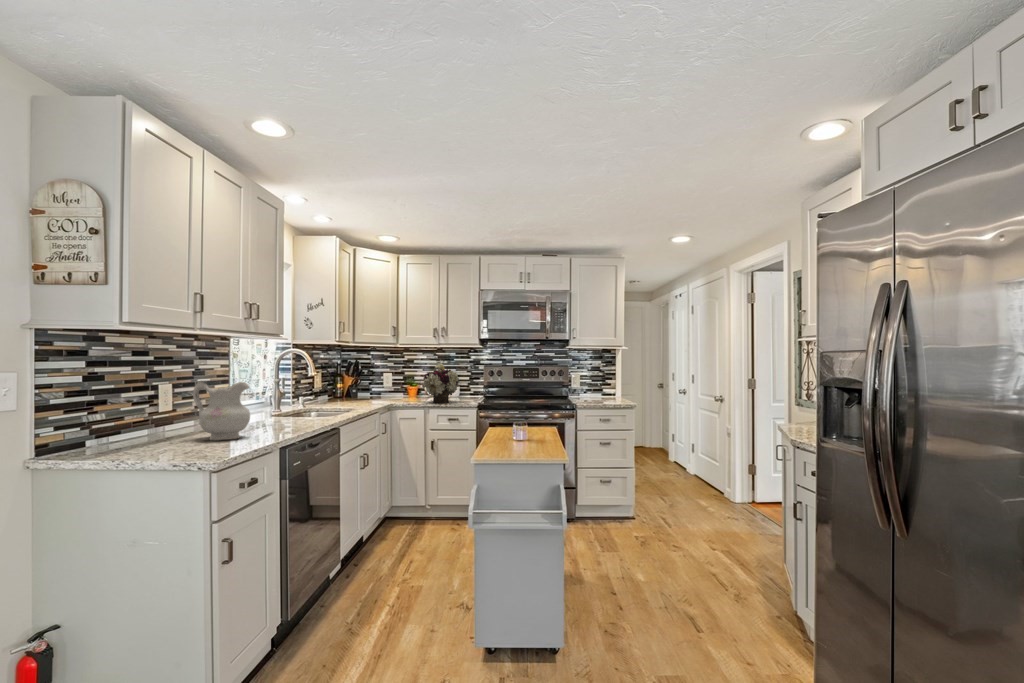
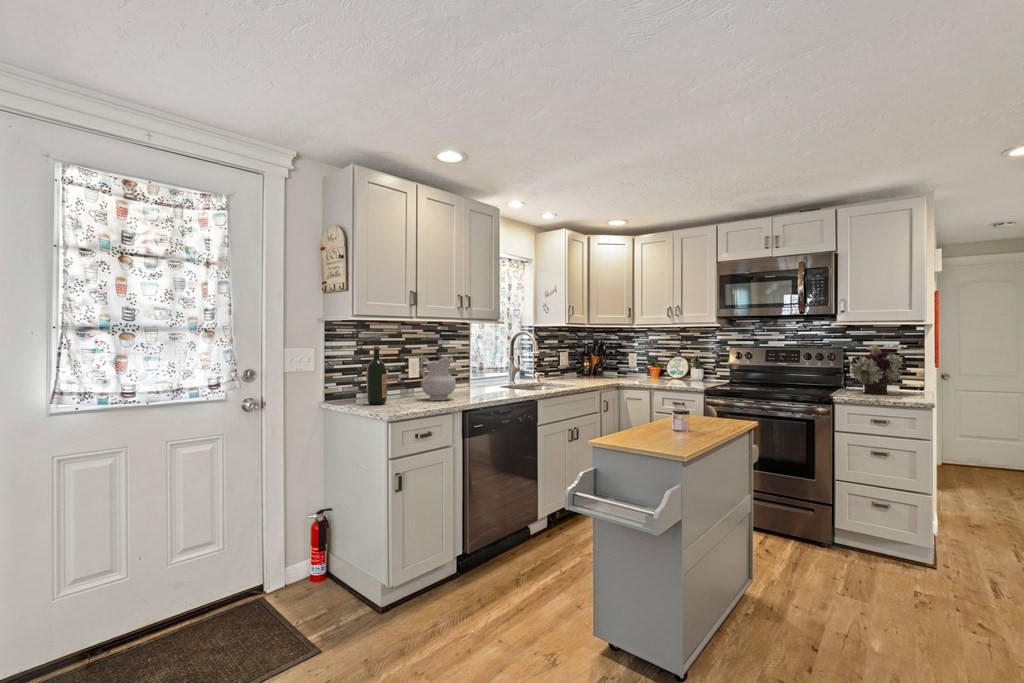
flower arrangement: present [422,364,459,403] -> present [849,345,902,394]
wine bottle: none [123,369,159,455] -> present [367,346,387,405]

